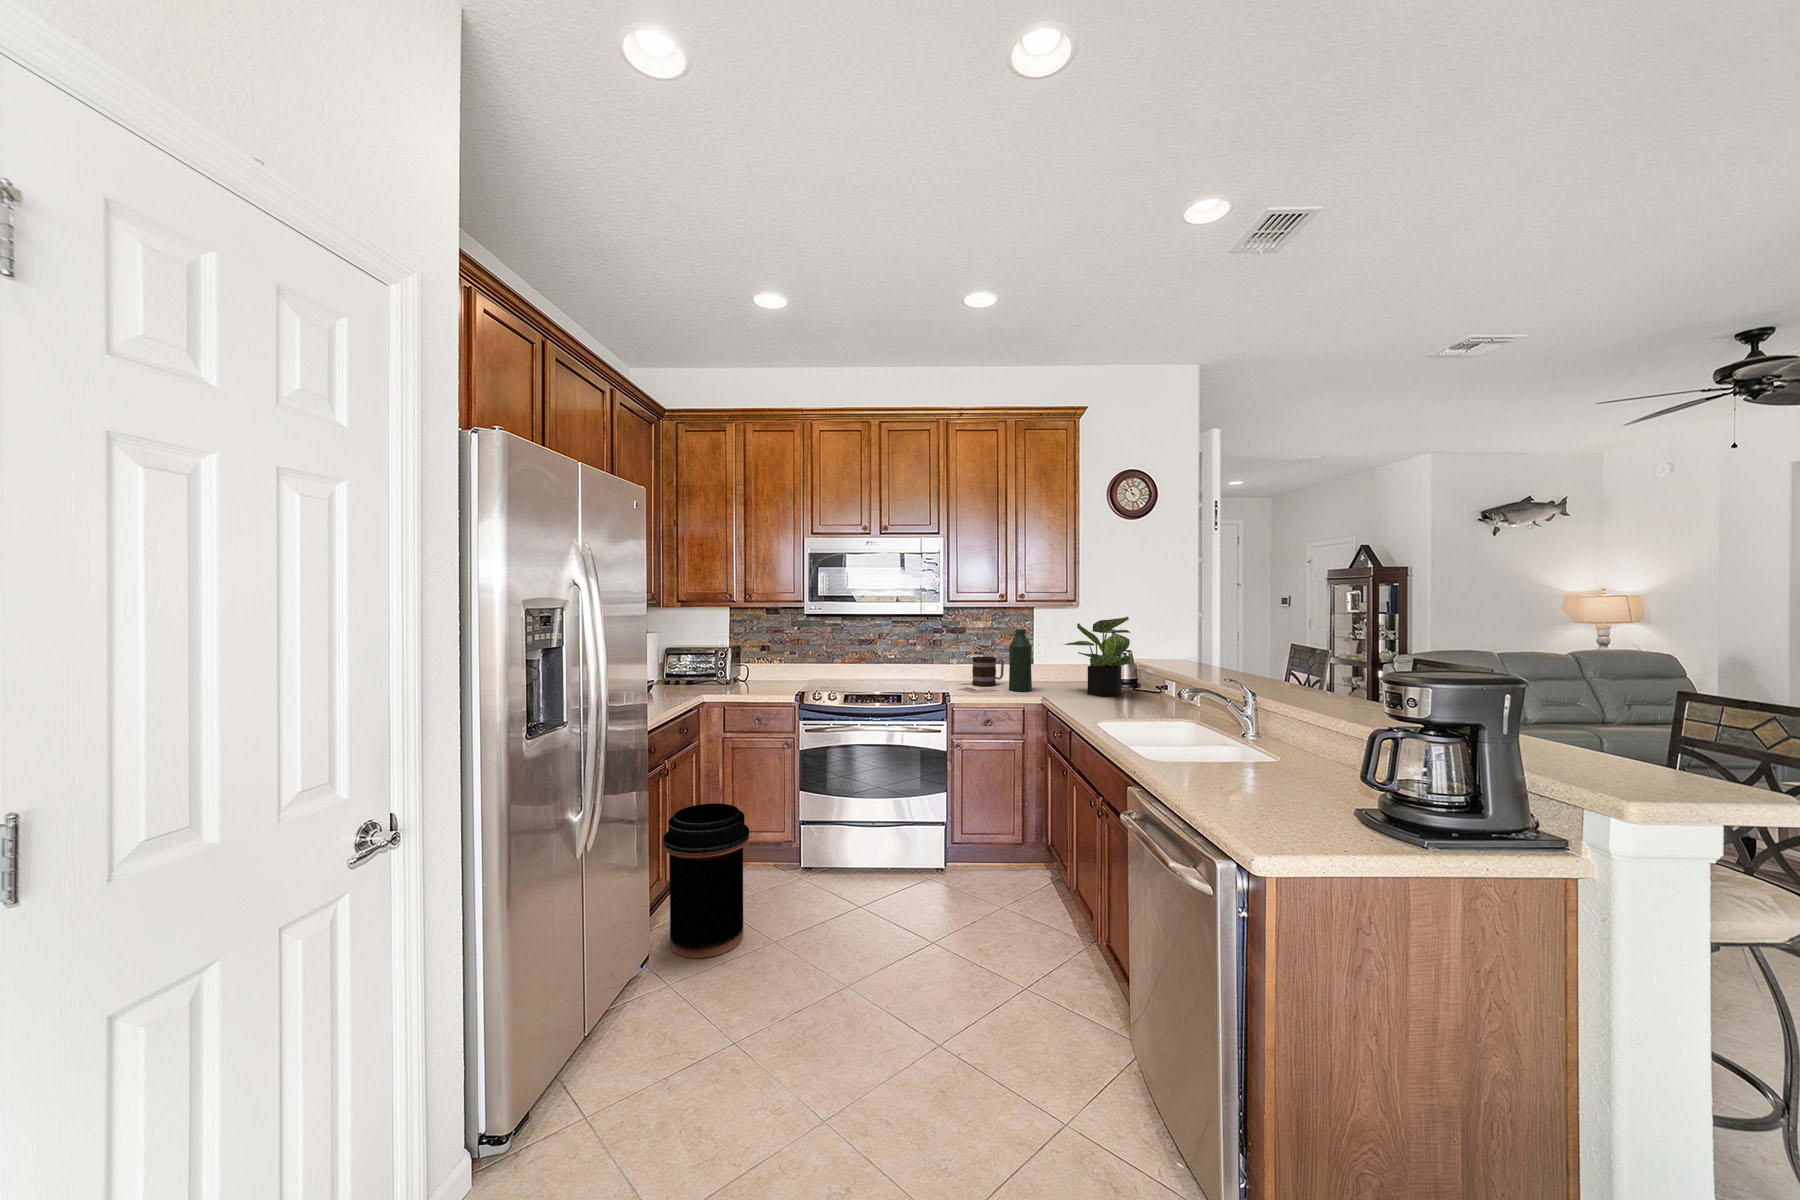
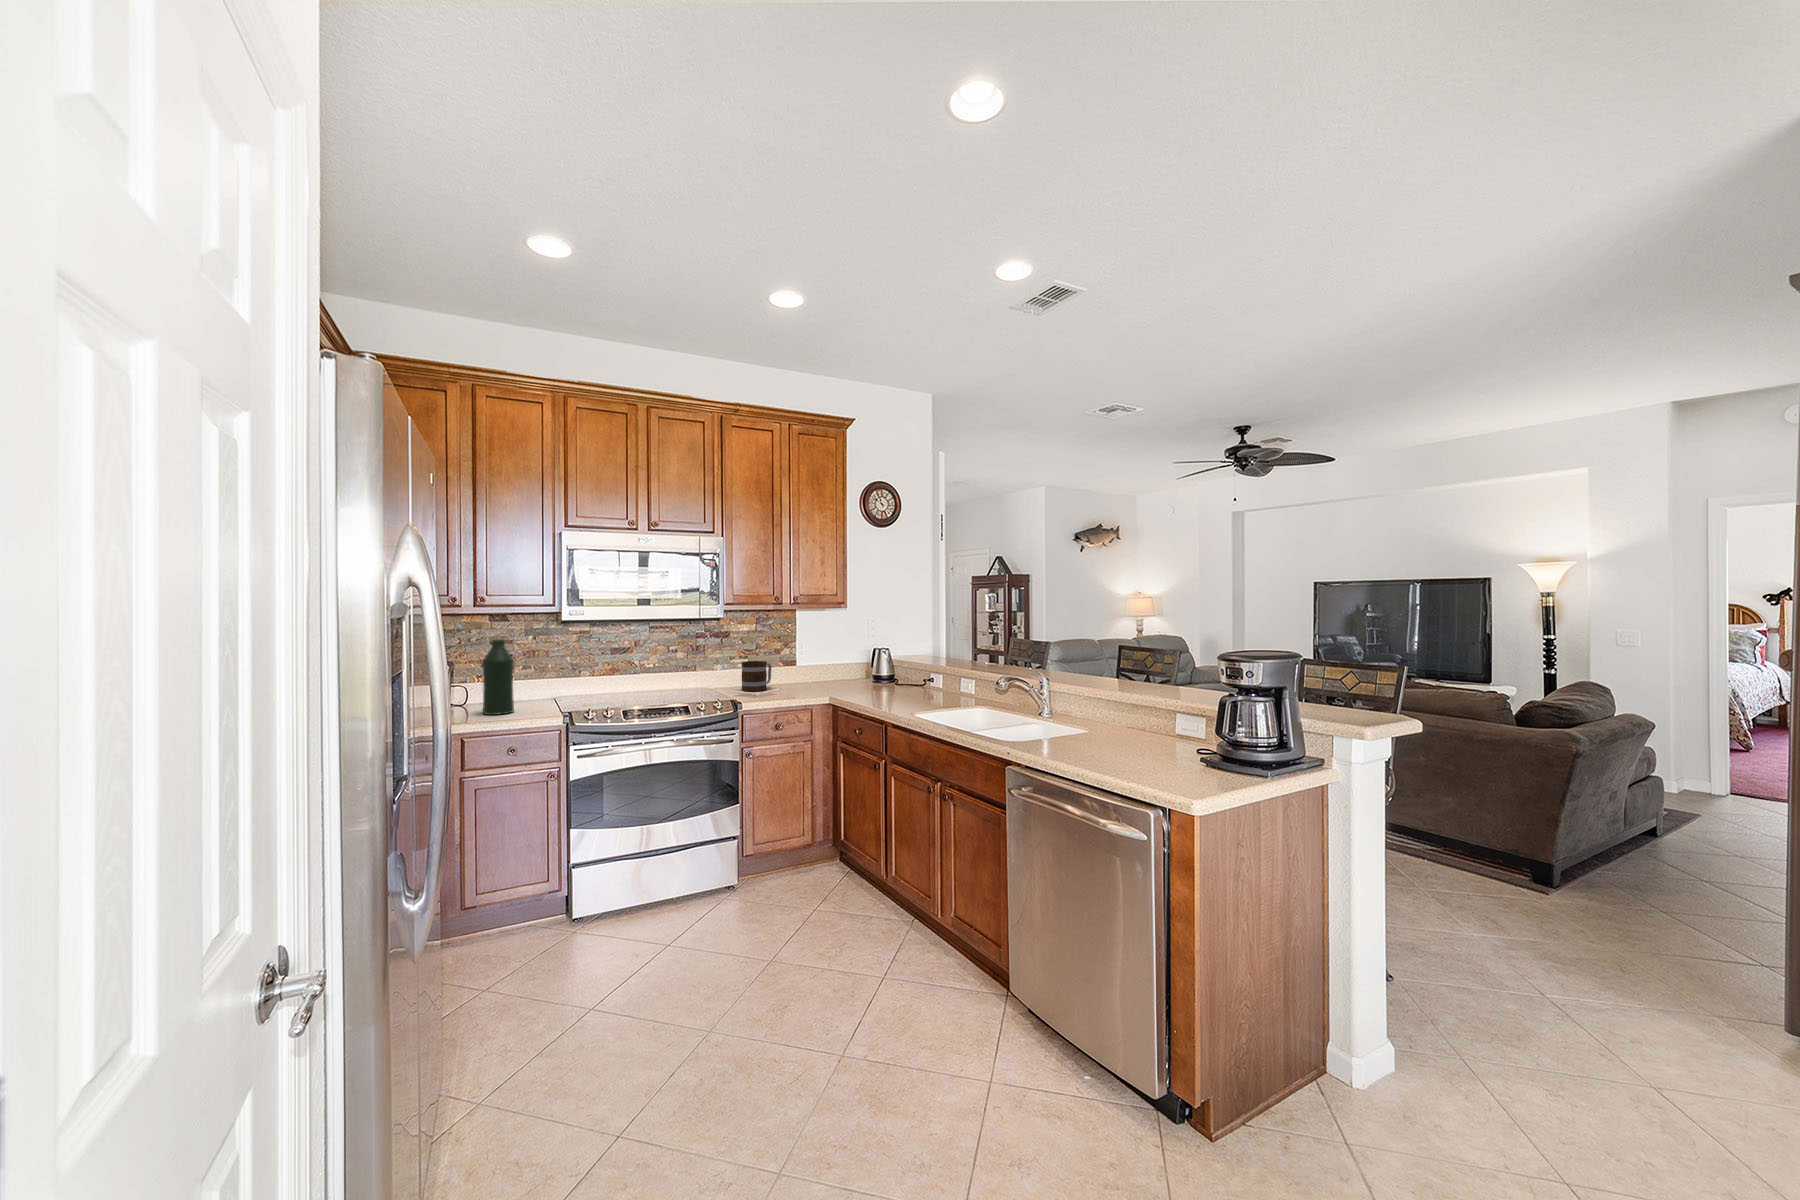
potted plant: present [1064,617,1131,696] -> none [832,618,903,692]
bottle: present [1009,629,1032,691] -> present [482,639,514,715]
trash can: present [663,803,749,958] -> none [448,854,564,1050]

